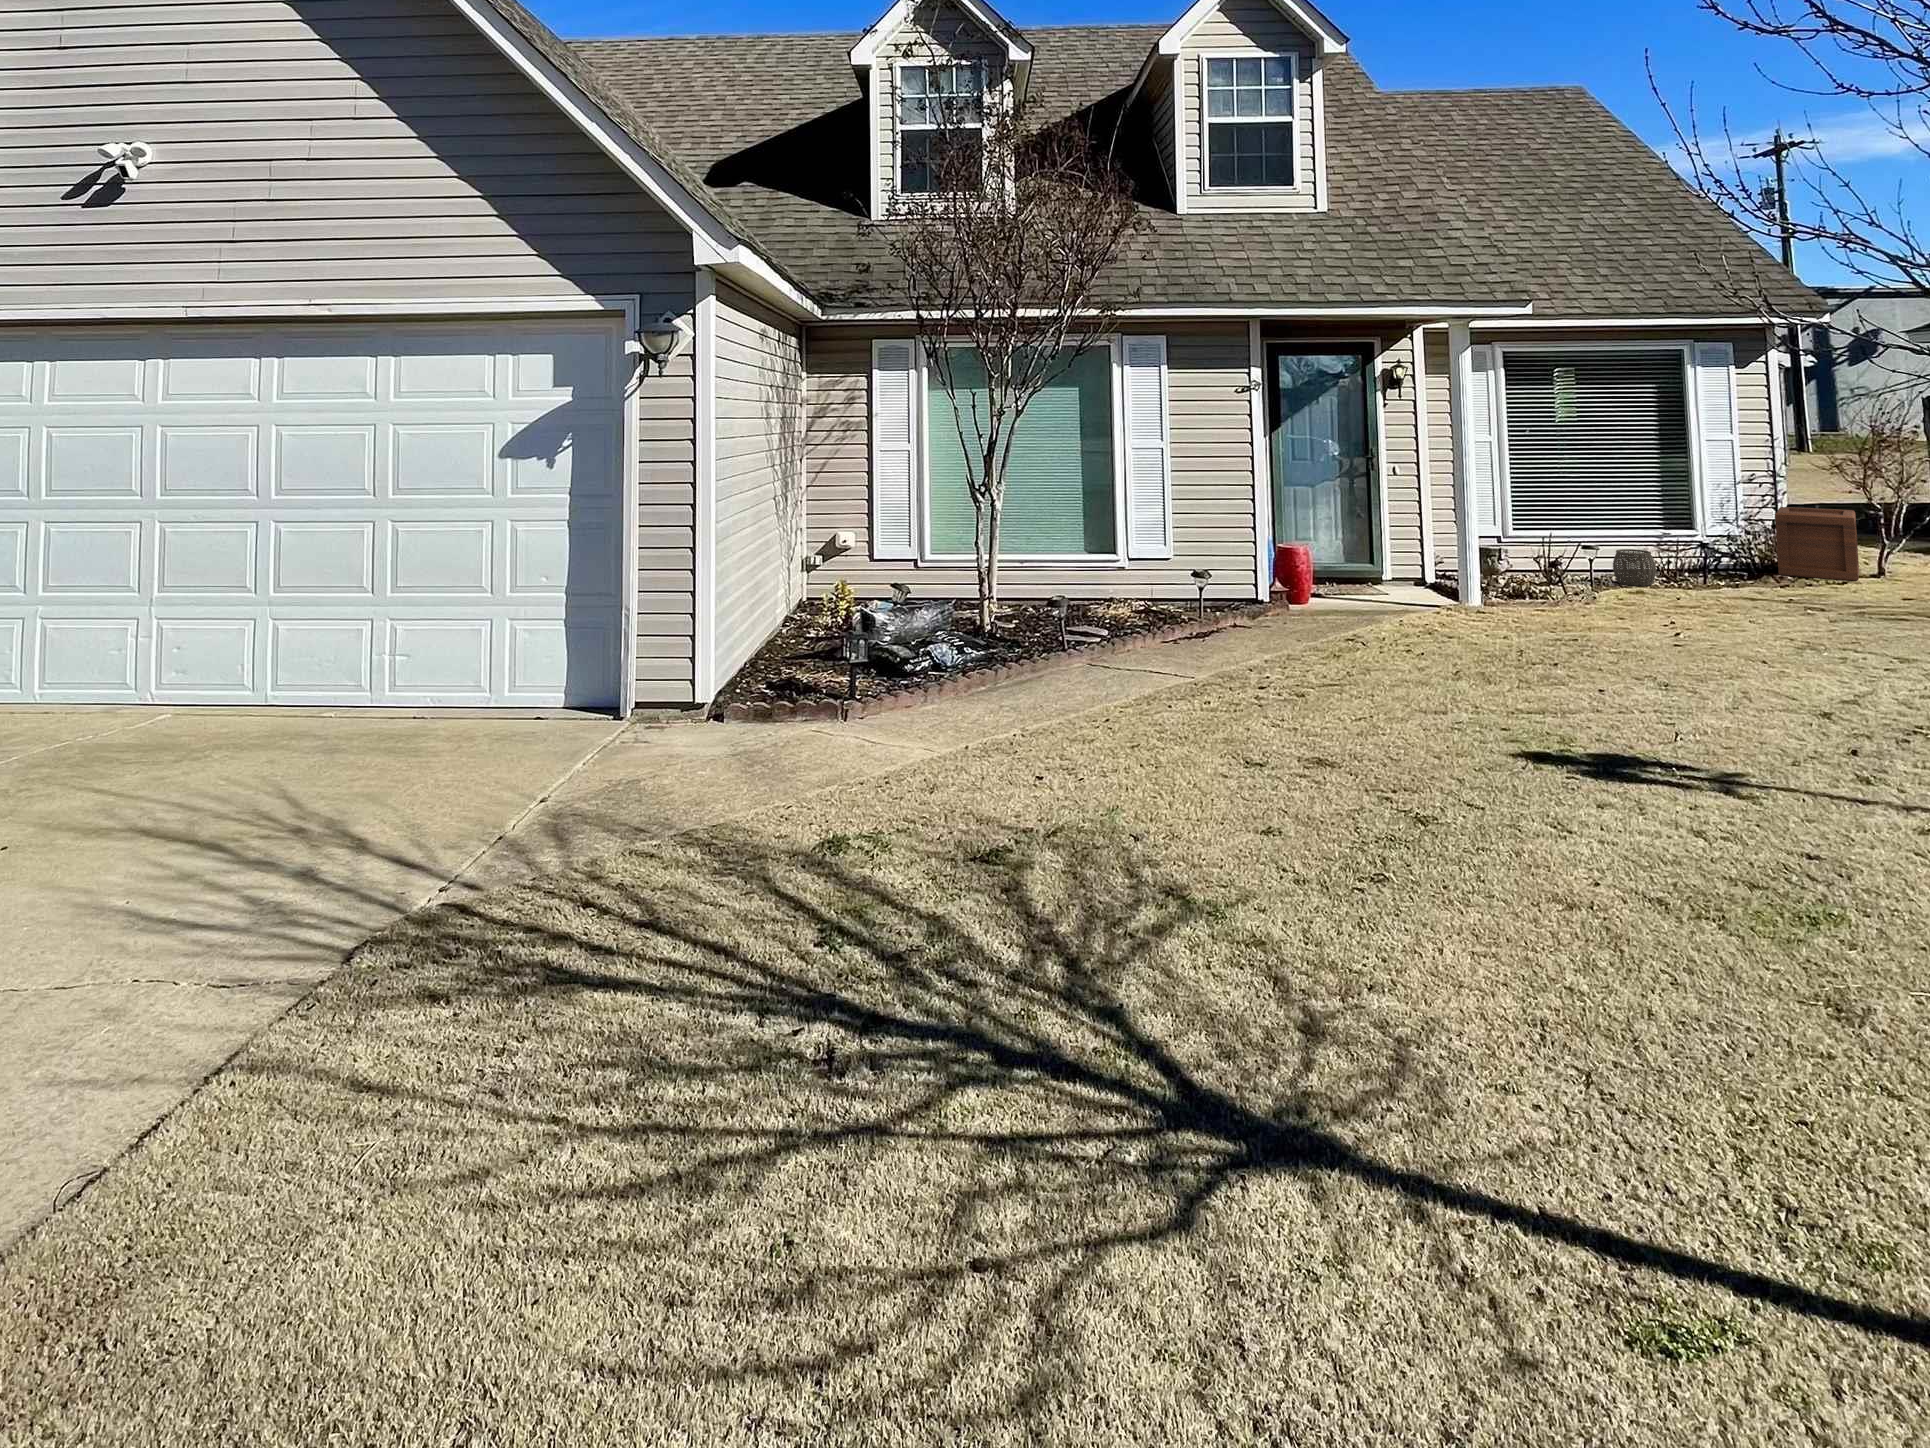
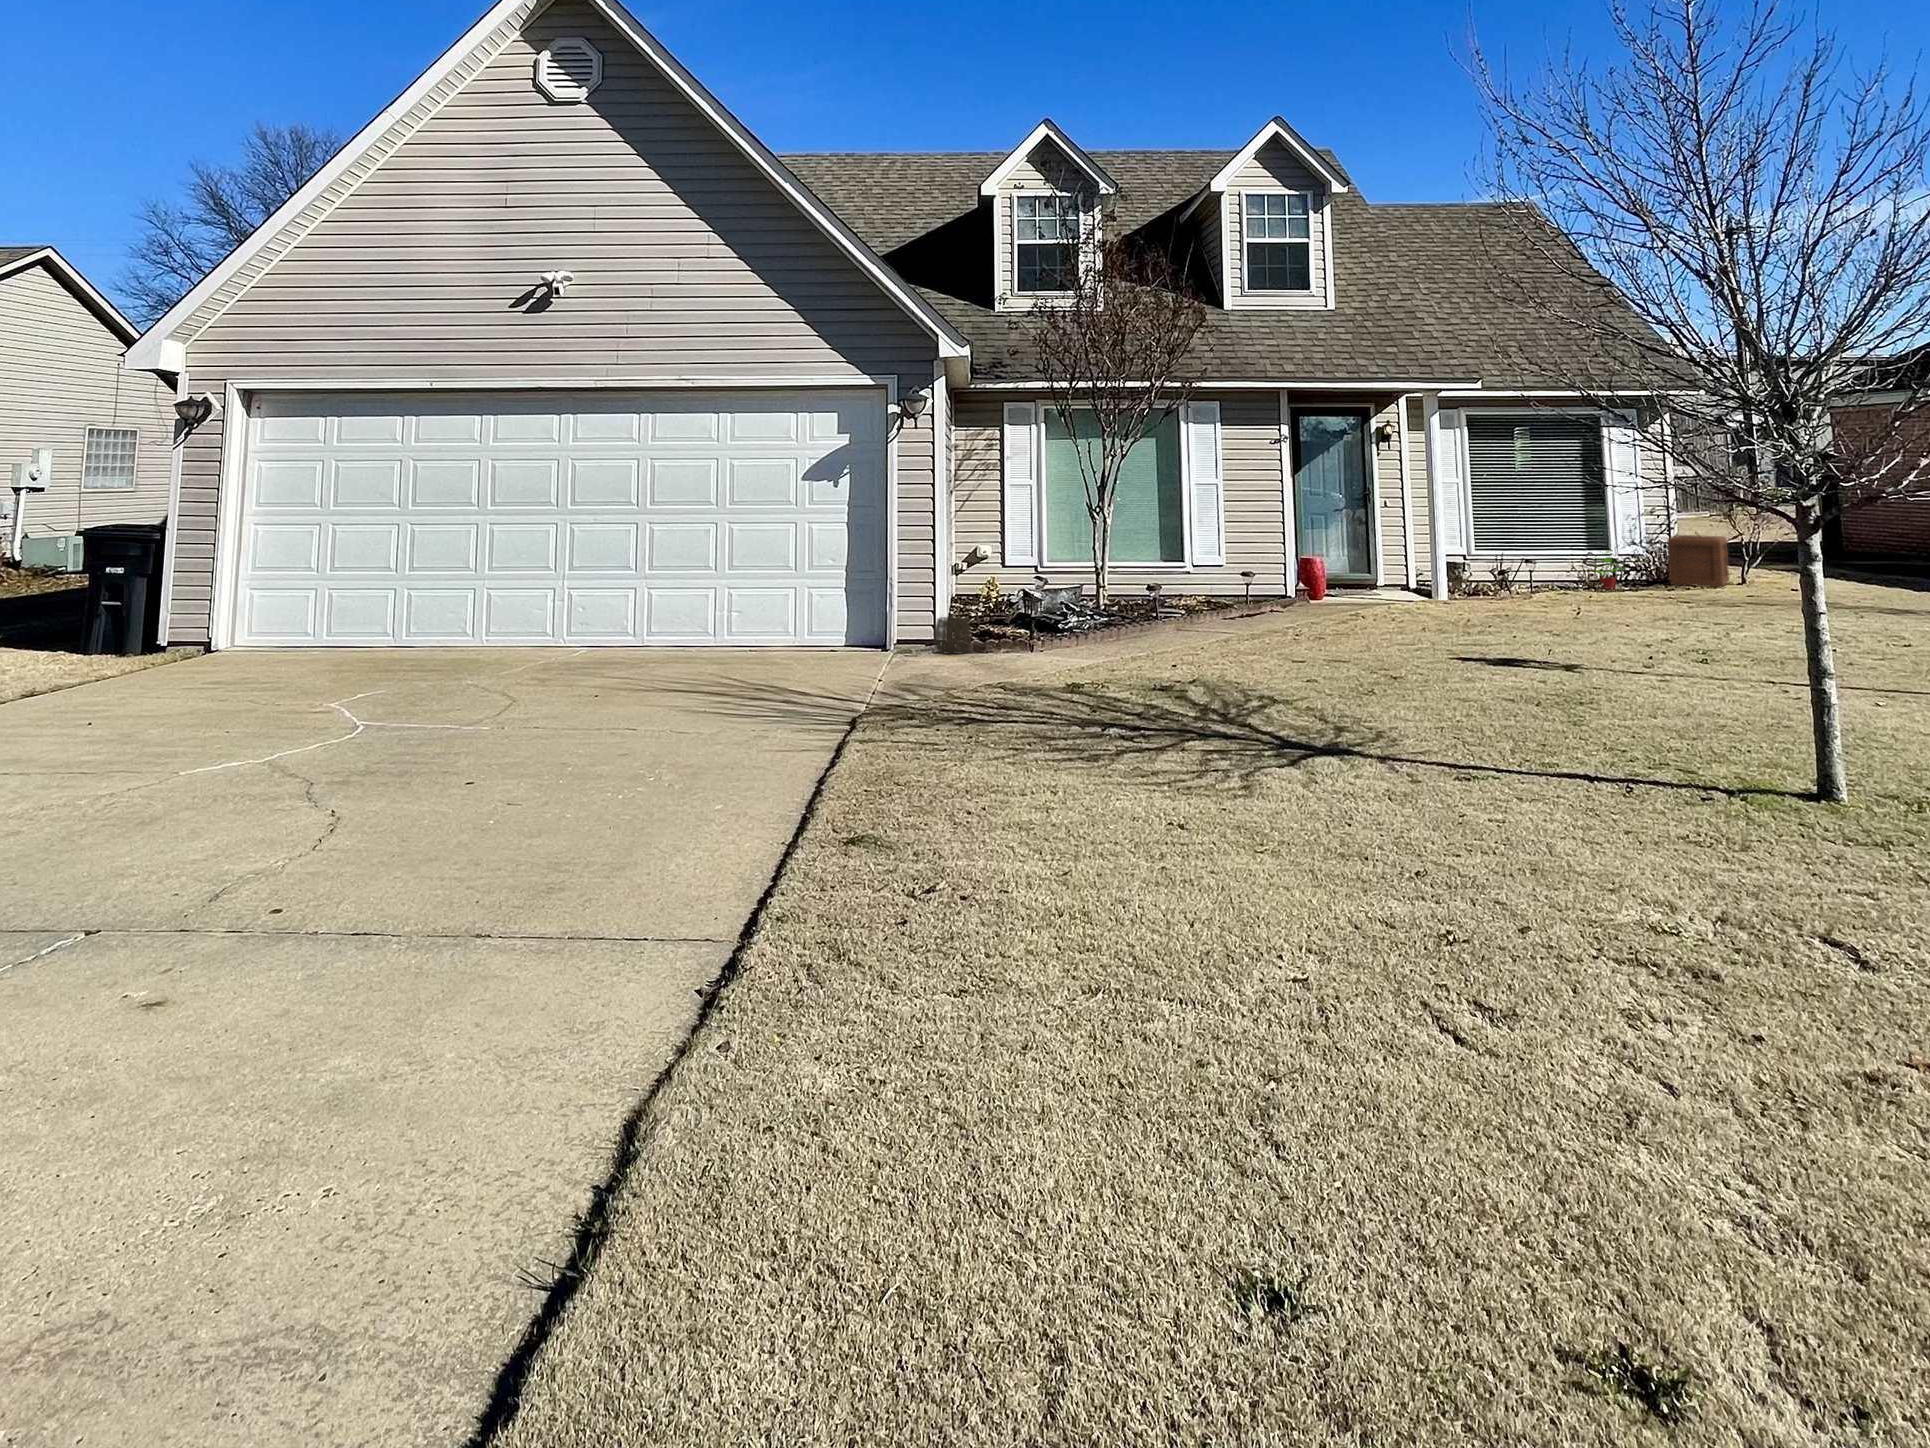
potted plant: none [1671,529,1722,584] -> present [1597,551,1618,589]
woven basket: present [1613,549,1656,586] -> present [933,617,971,654]

